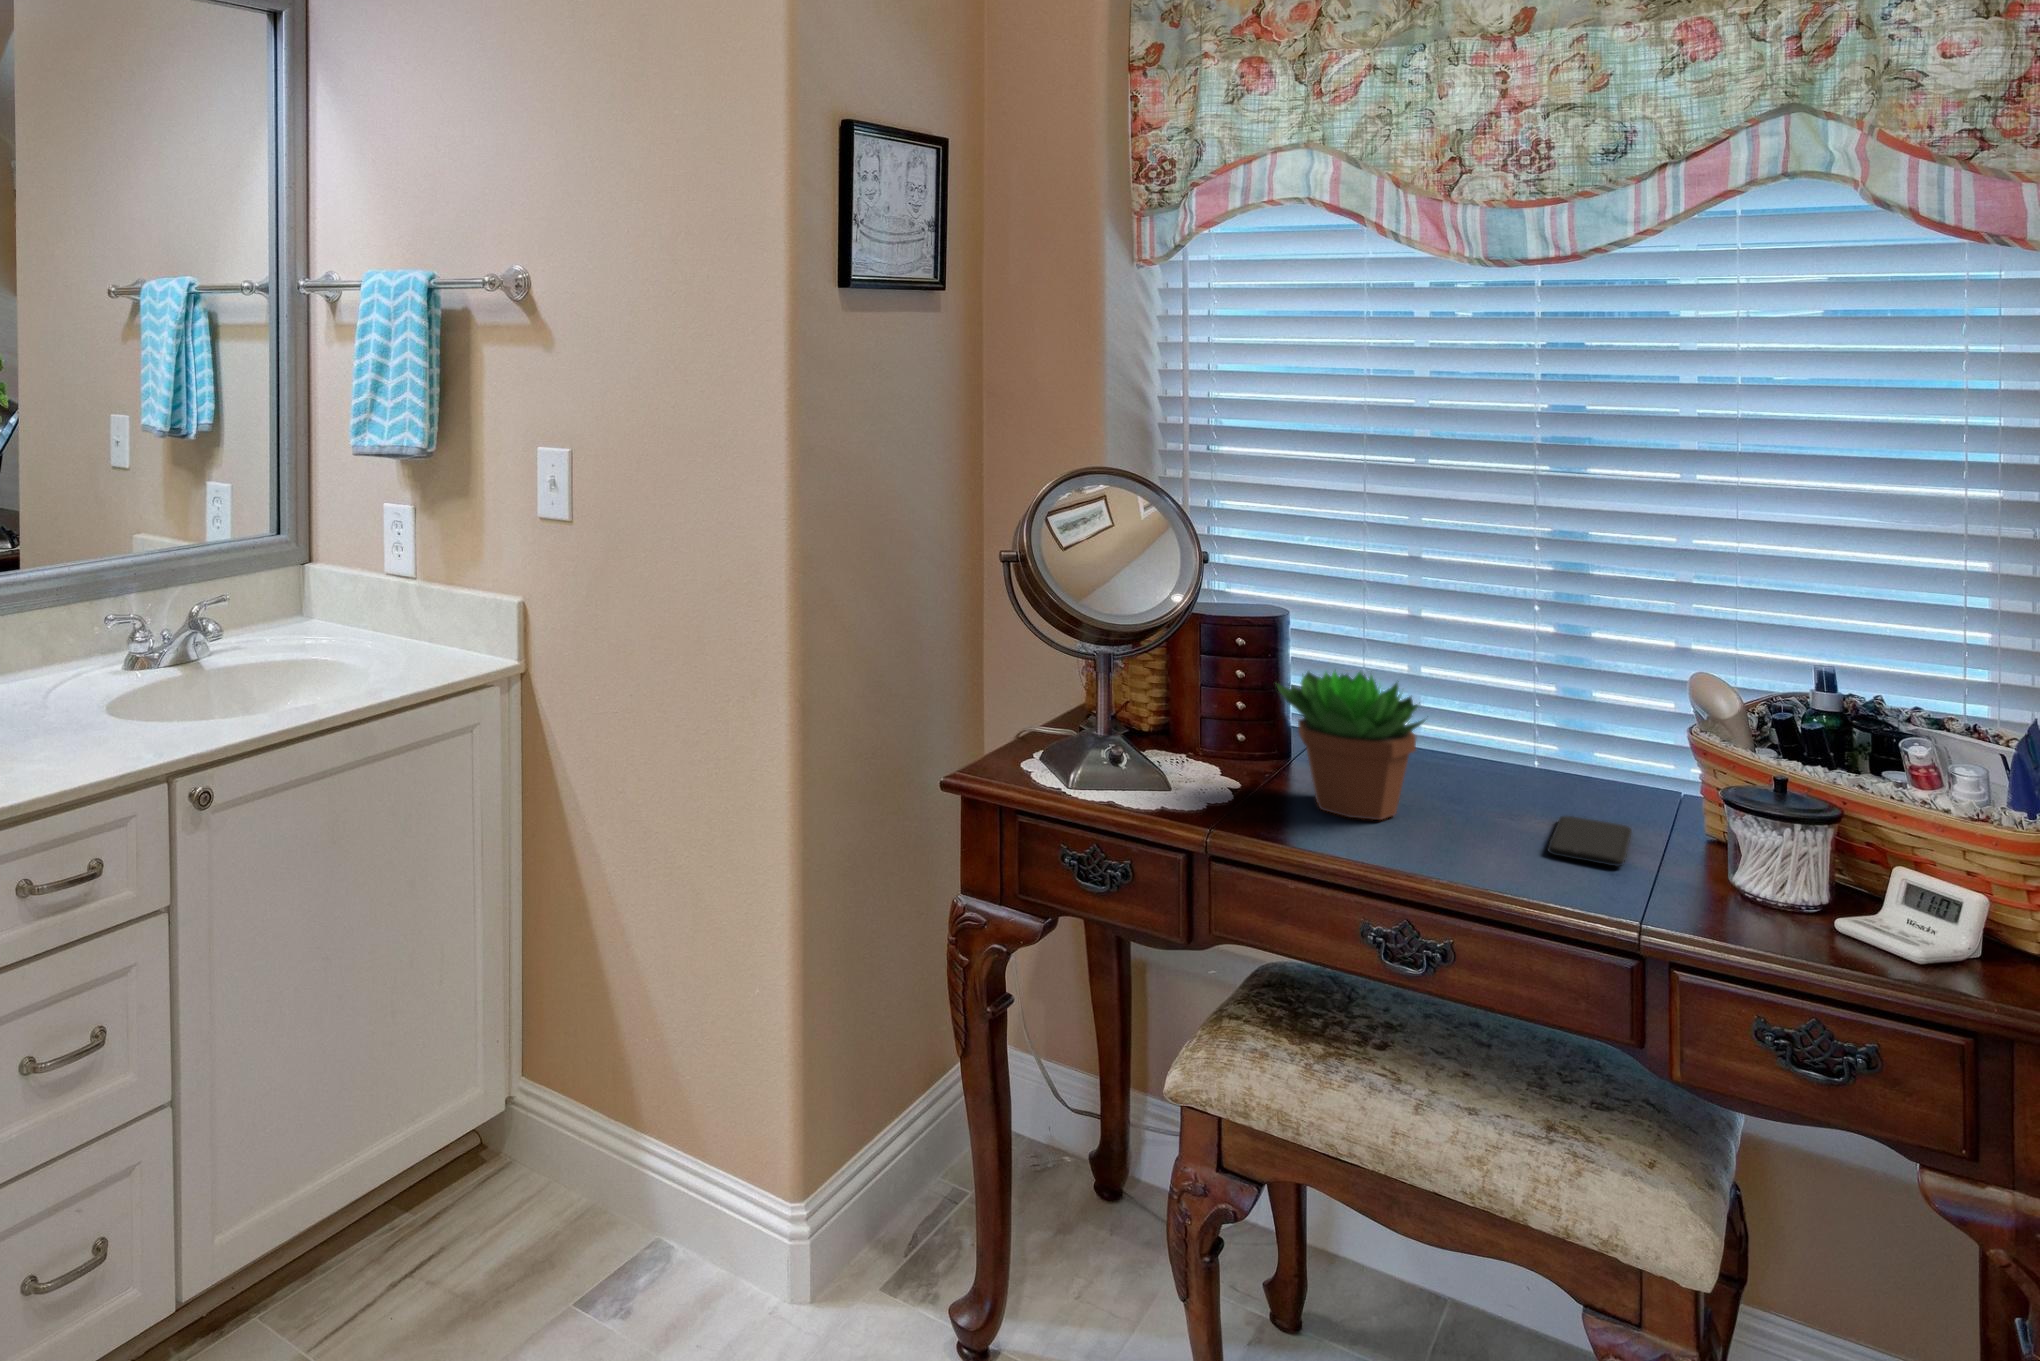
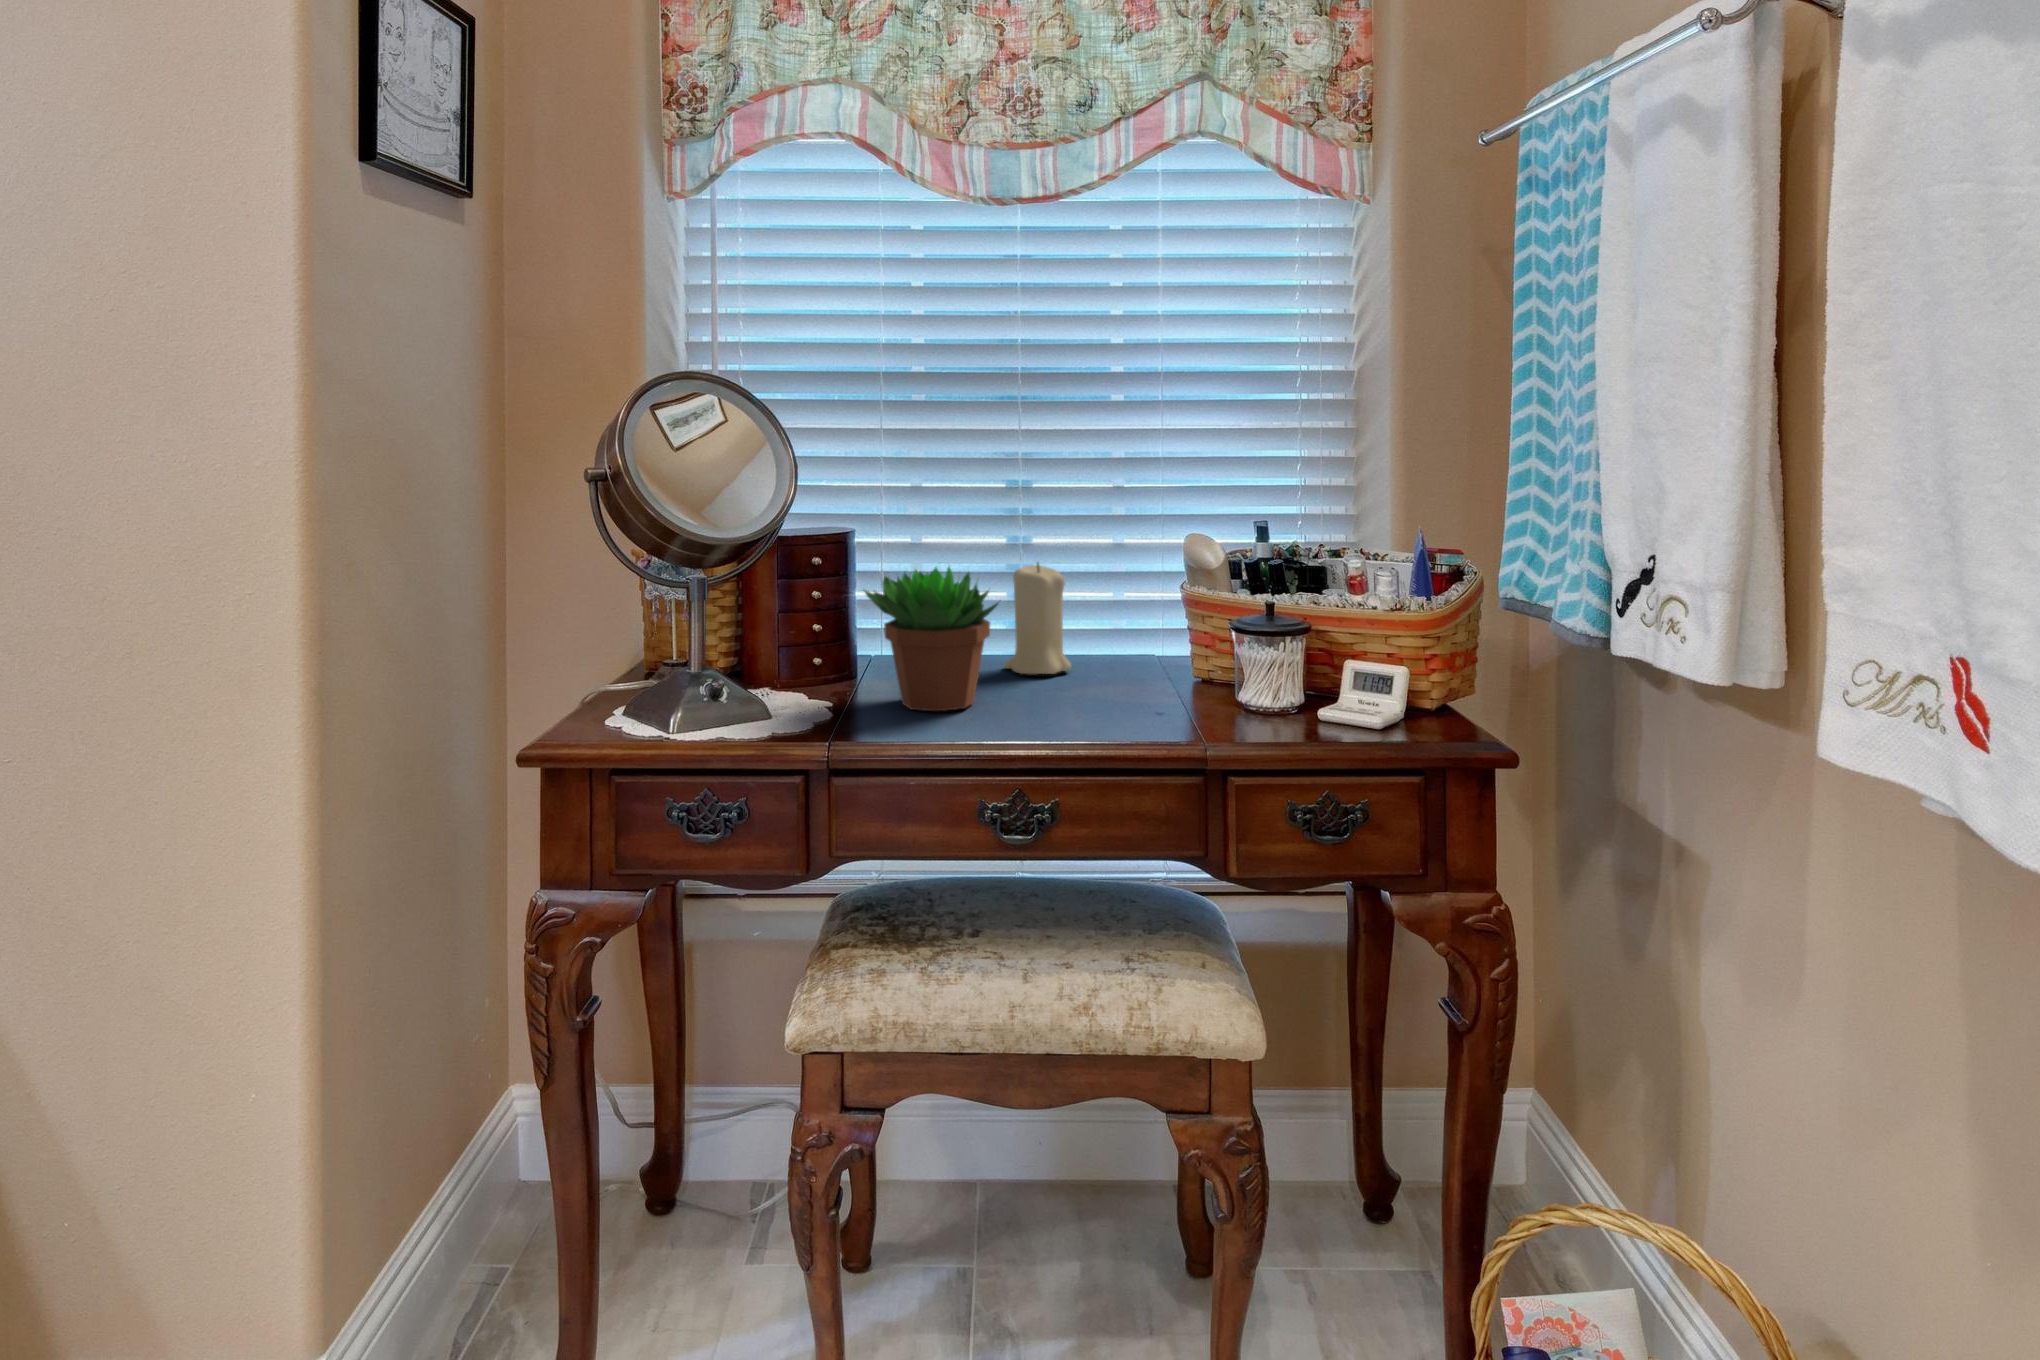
candle: none [1464,676,1547,800] -> present [1004,563,1071,674]
smartphone: present [1548,816,1632,866] -> none [1091,677,1159,709]

